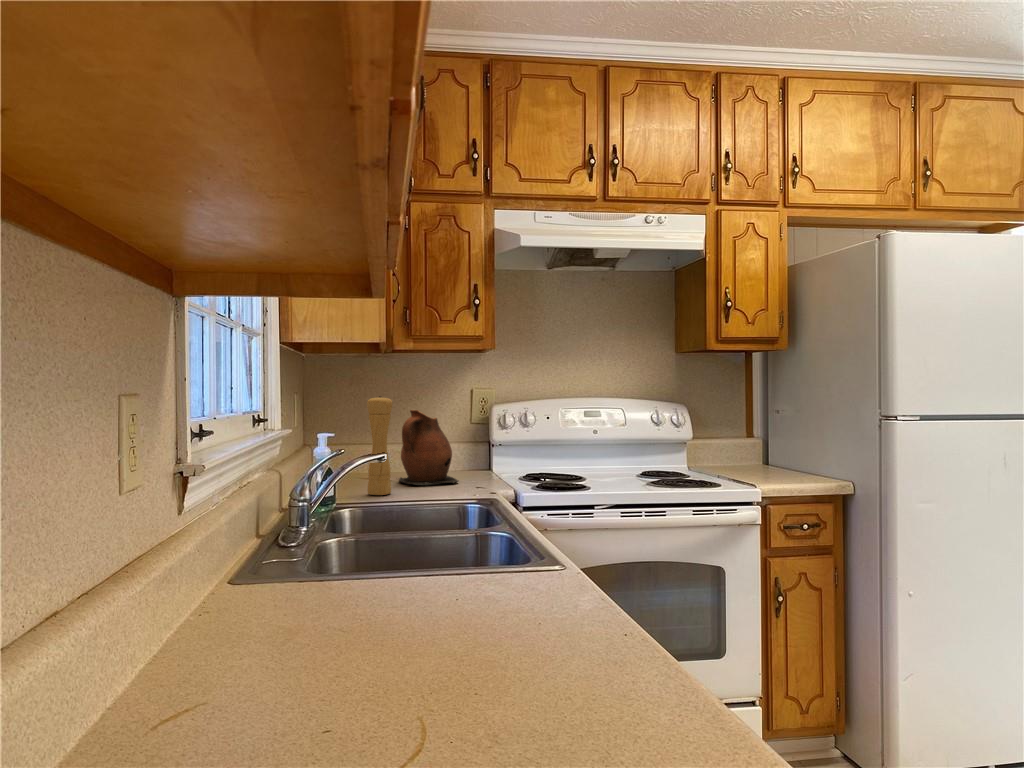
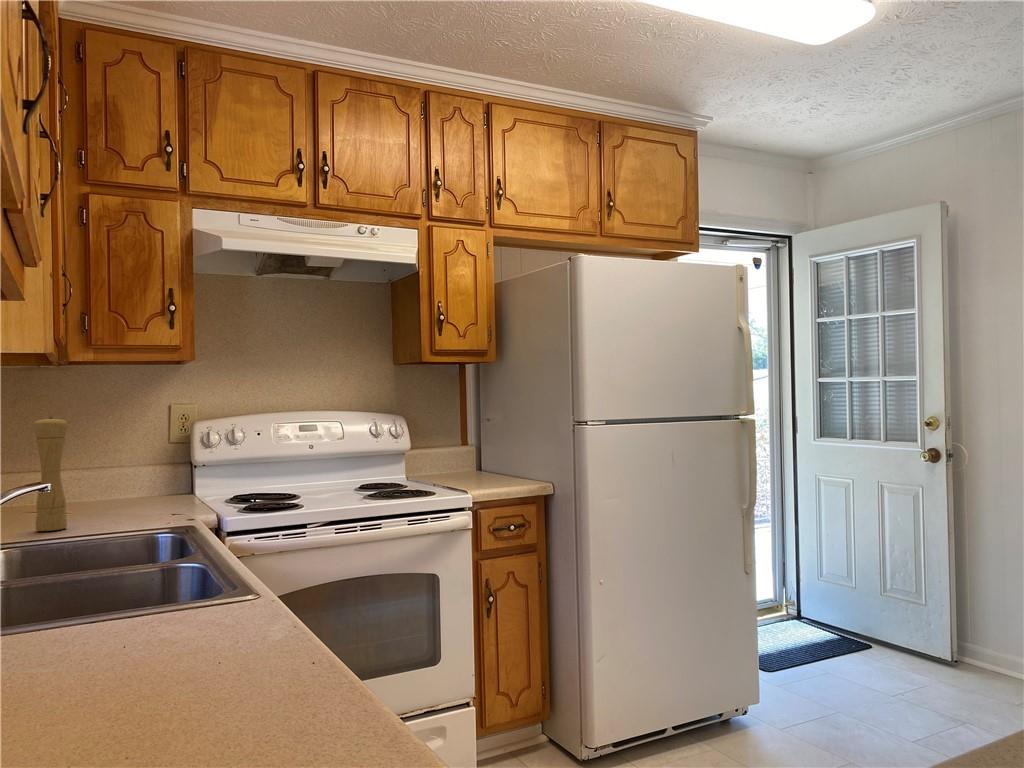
ceramic pitcher: present [399,410,459,484] -> none [70,432,153,517]

